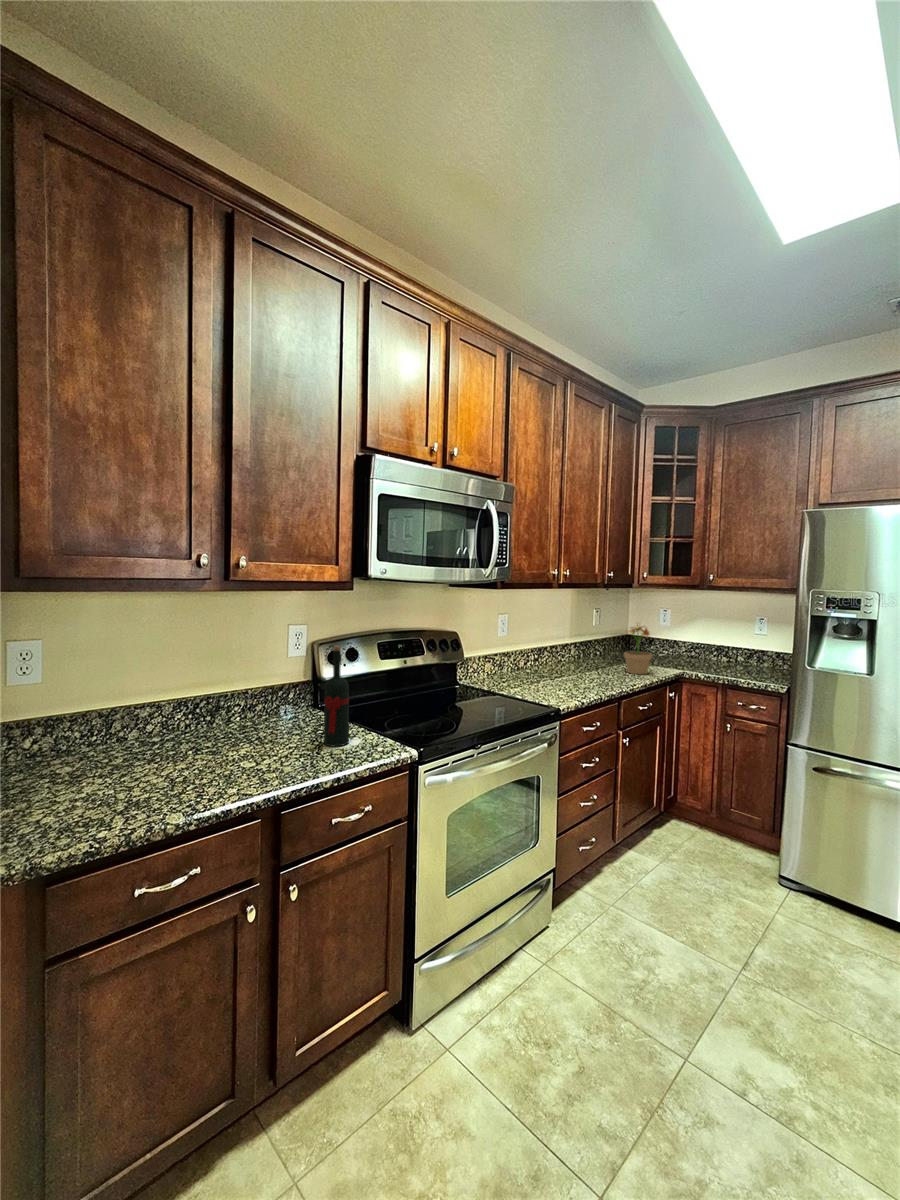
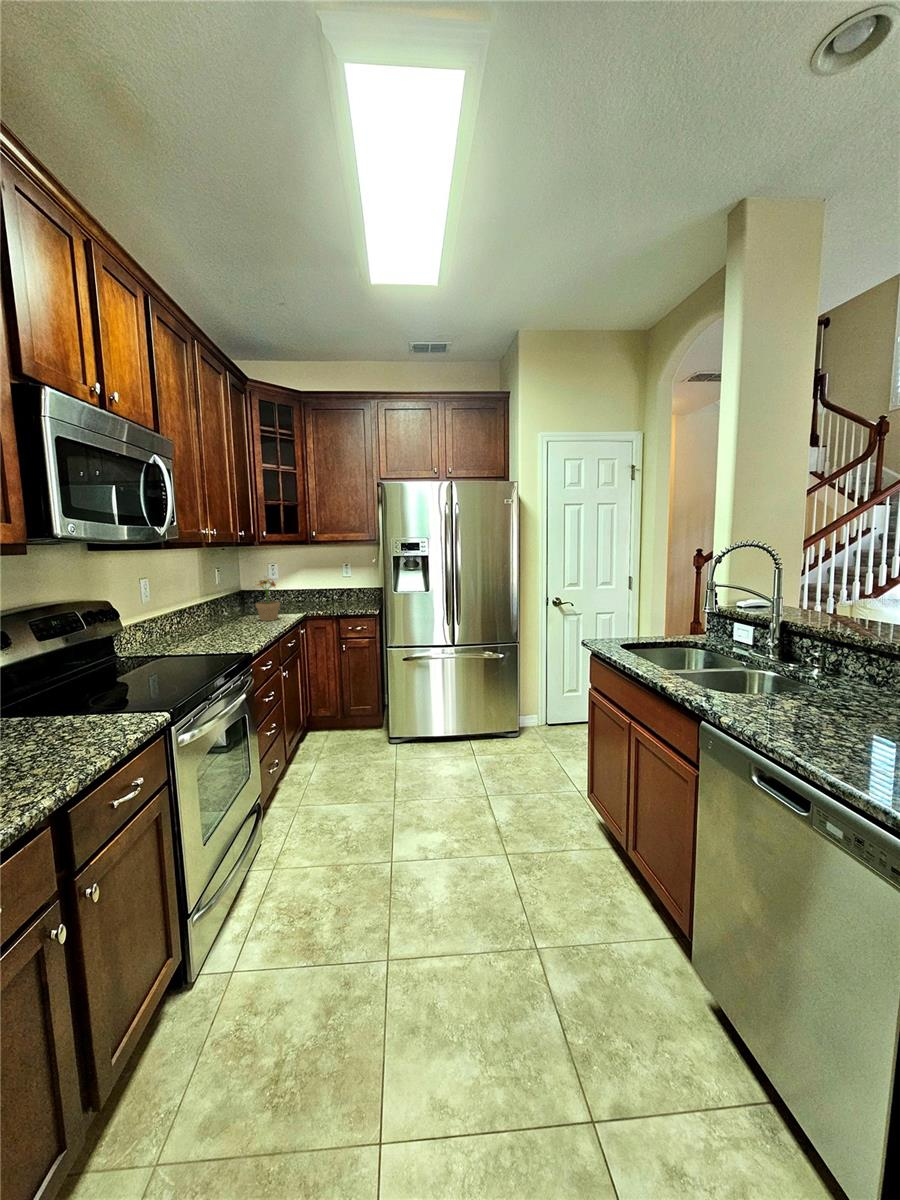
wine bottle: present [324,646,349,746] -> none [25,623,71,743]

